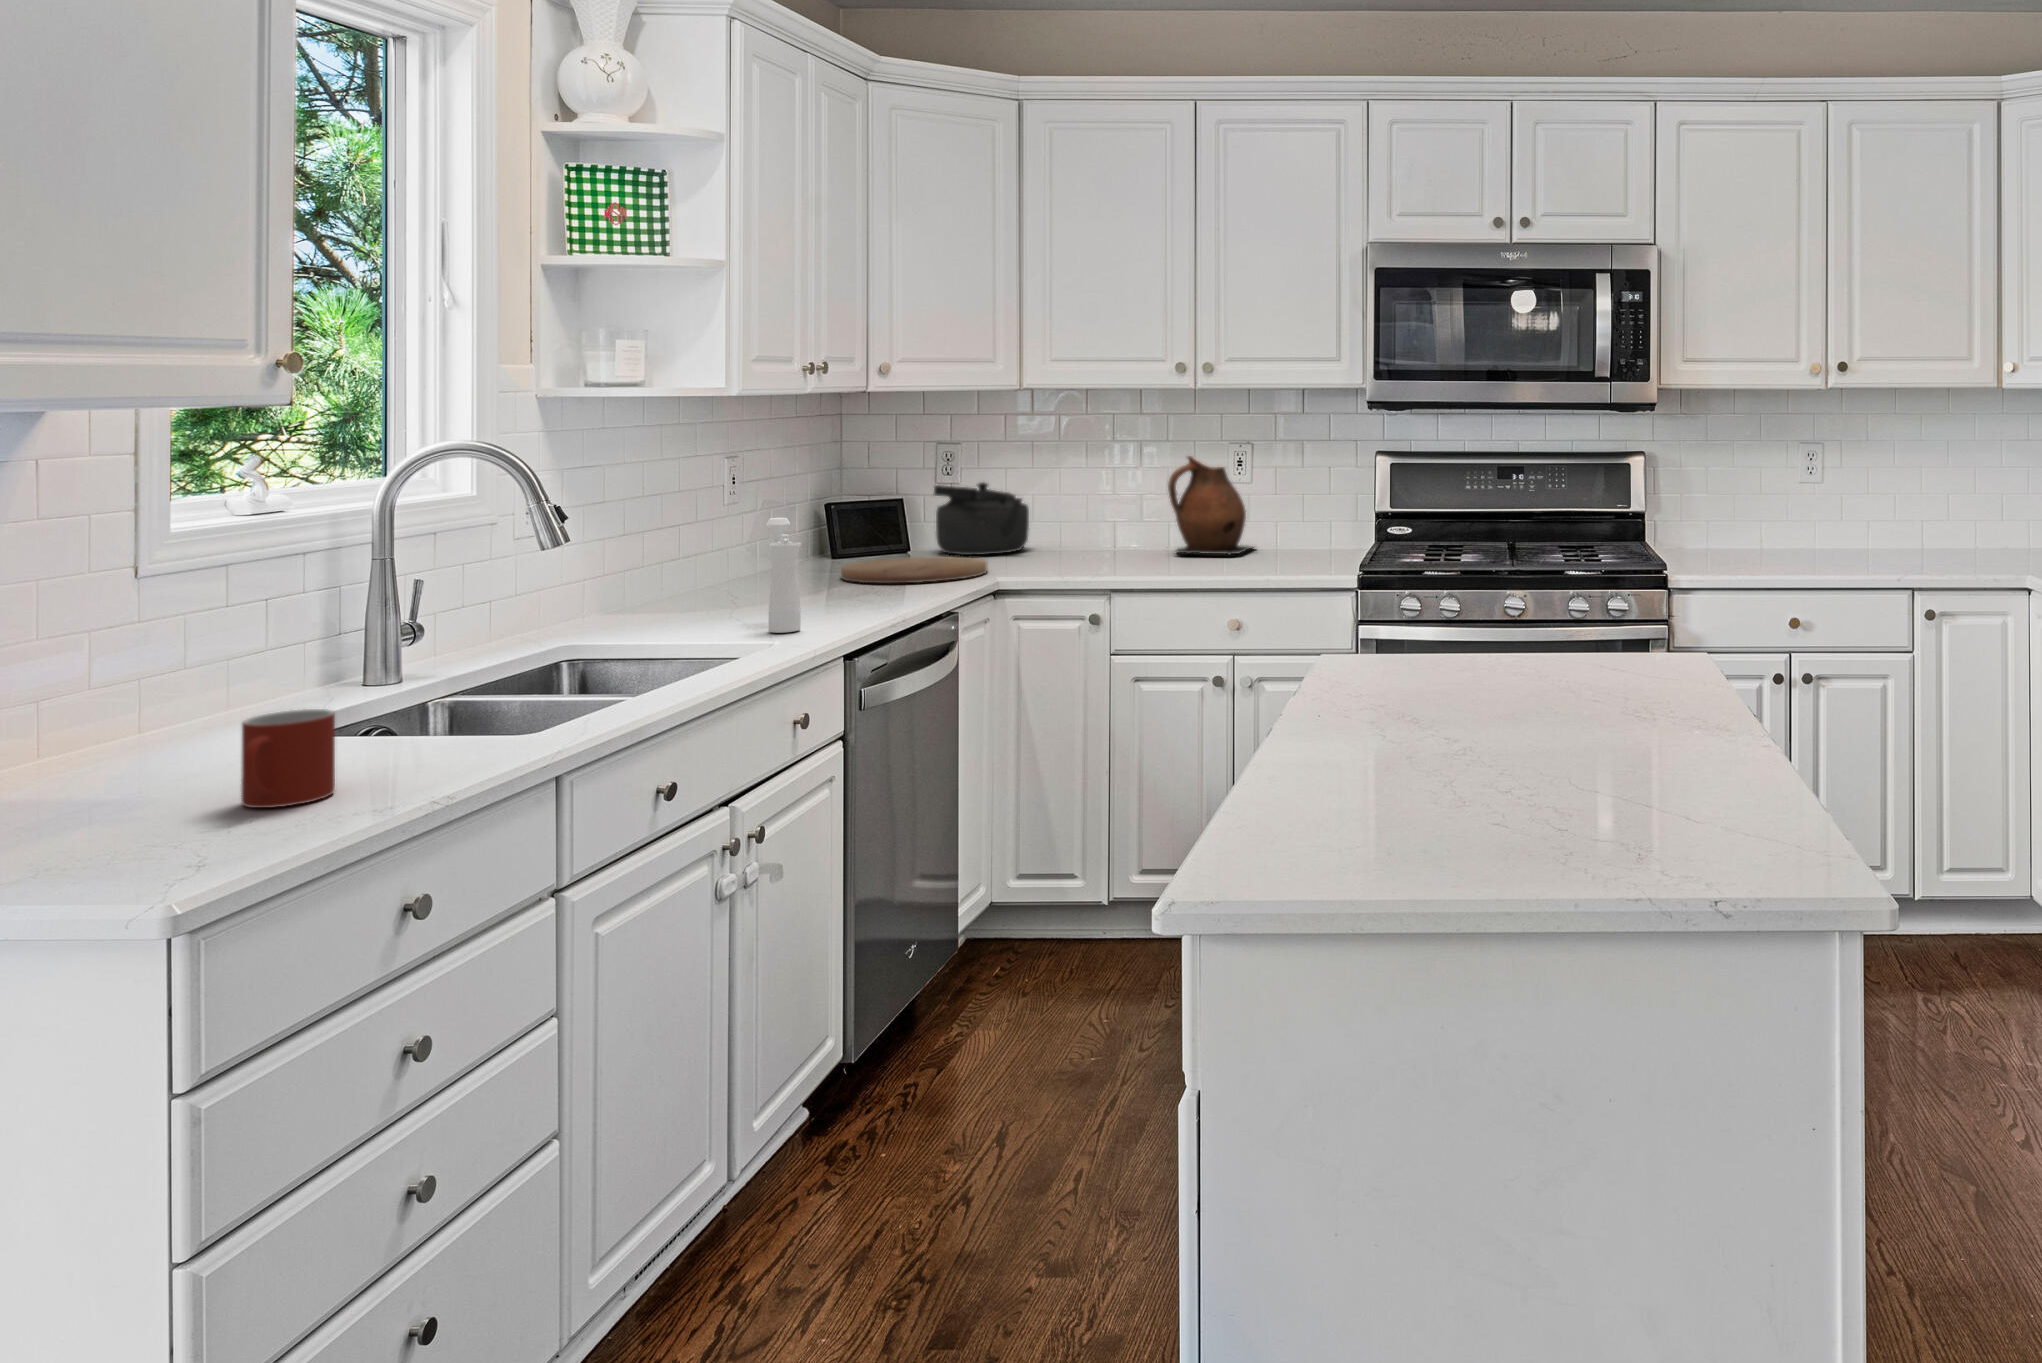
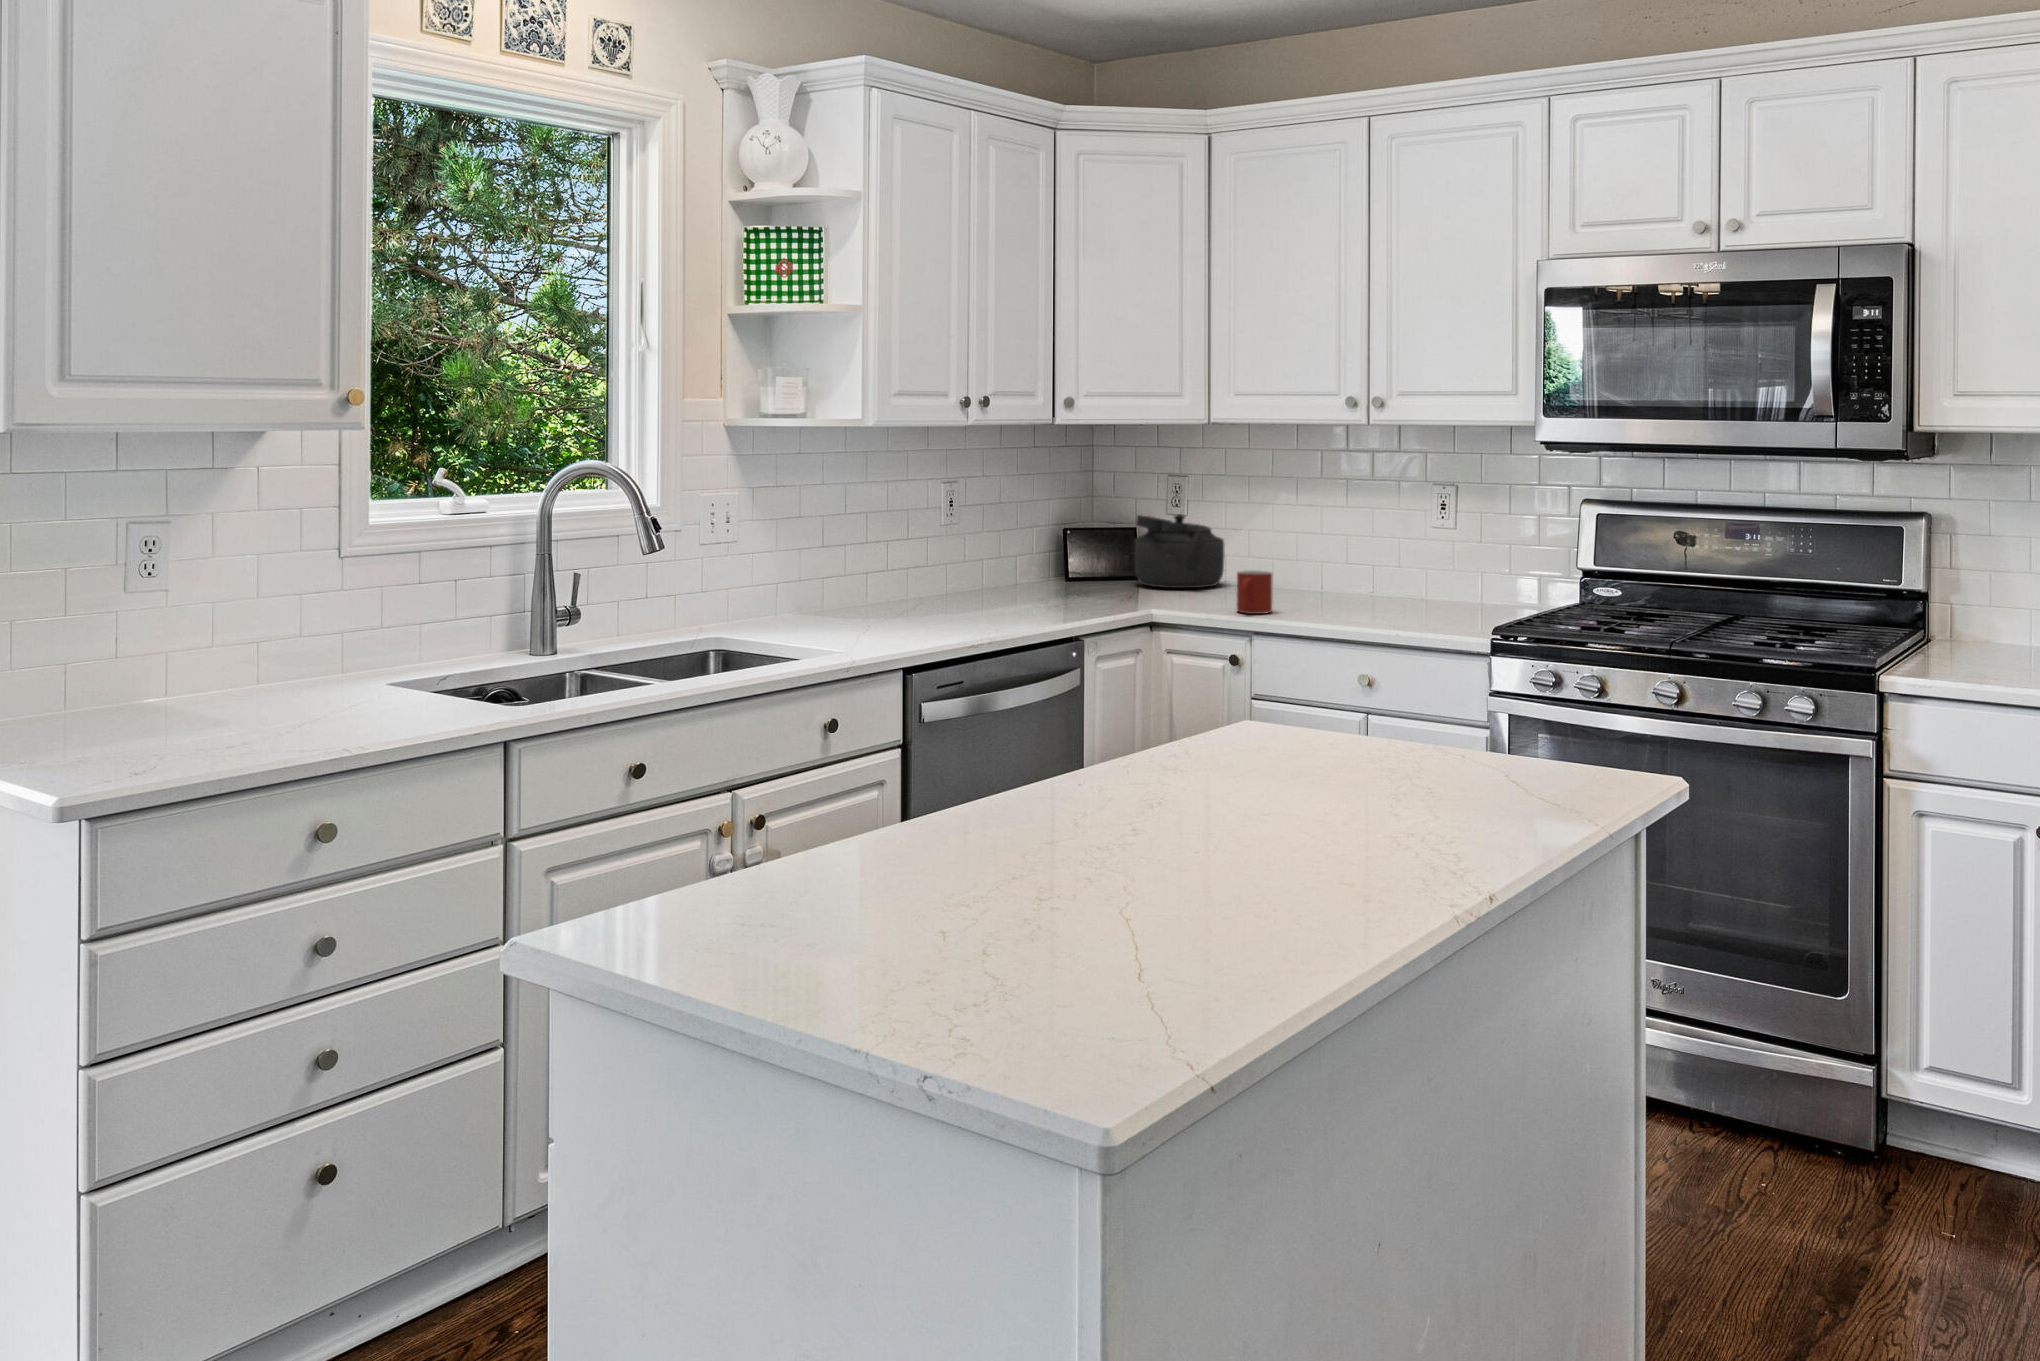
ceramic pitcher: present [1168,456,1253,555] -> none [1343,495,1447,608]
pepper mill: present [766,518,801,633] -> none [864,540,898,646]
cutting board: present [841,556,987,583] -> none [1010,585,1145,611]
mug: present [241,709,335,808] -> present [1237,570,1272,614]

